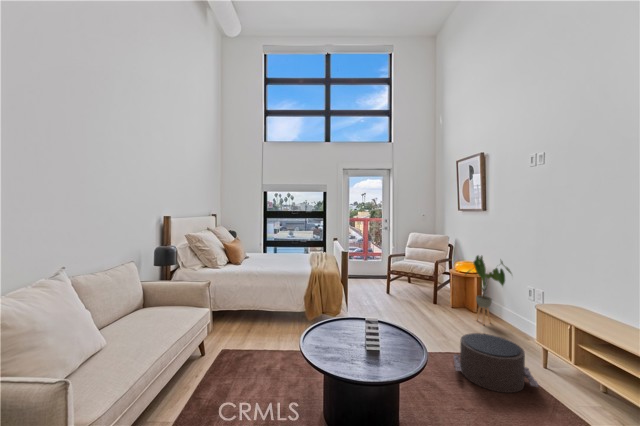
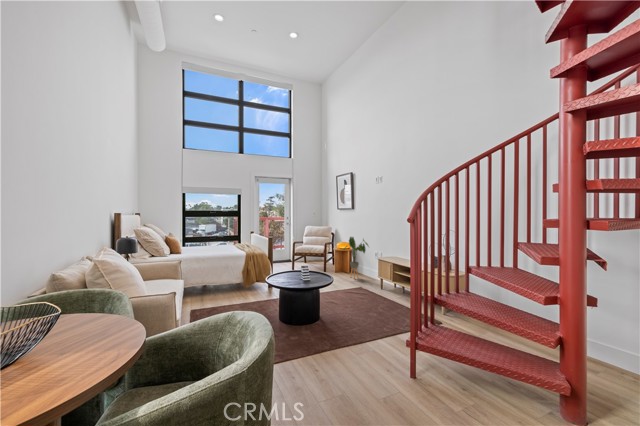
pouf: present [454,333,538,393] -> none [342,278,381,303]

